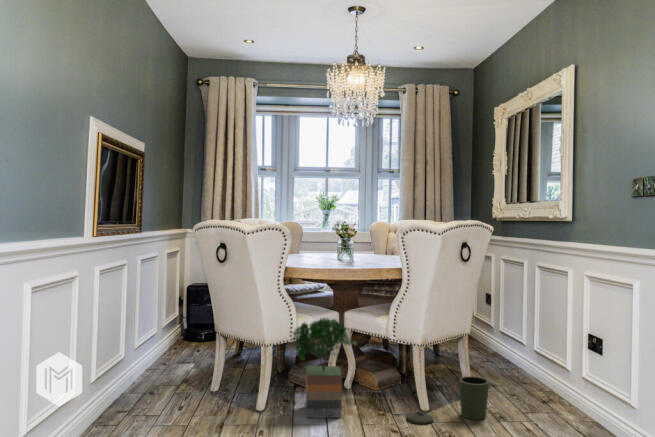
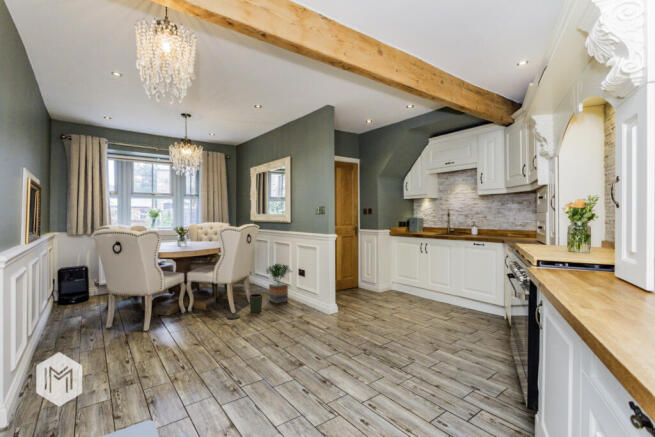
potted tree: present [292,318,356,418] -> present [267,264,291,303]

